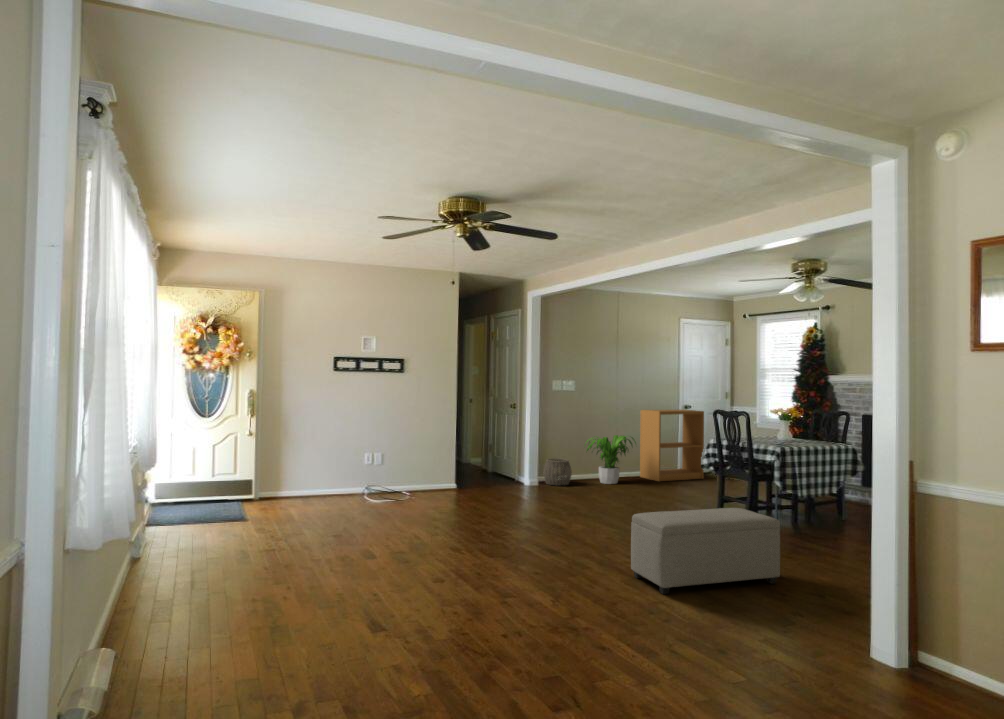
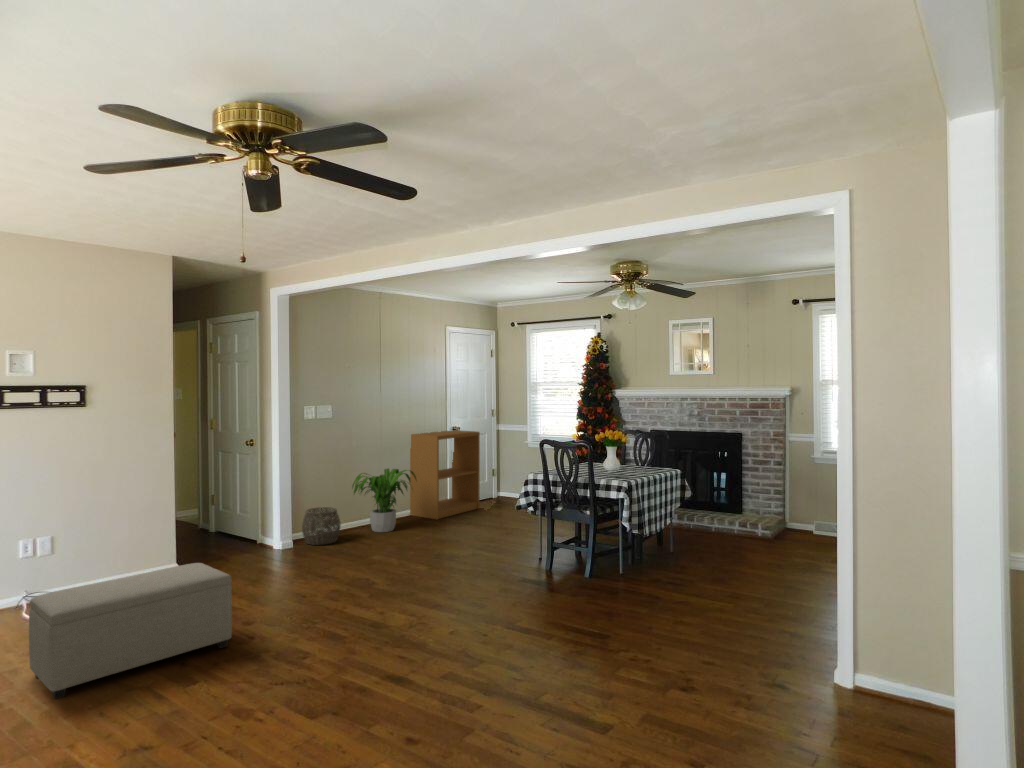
ottoman: present [631,508,780,594] -> present [29,563,232,699]

